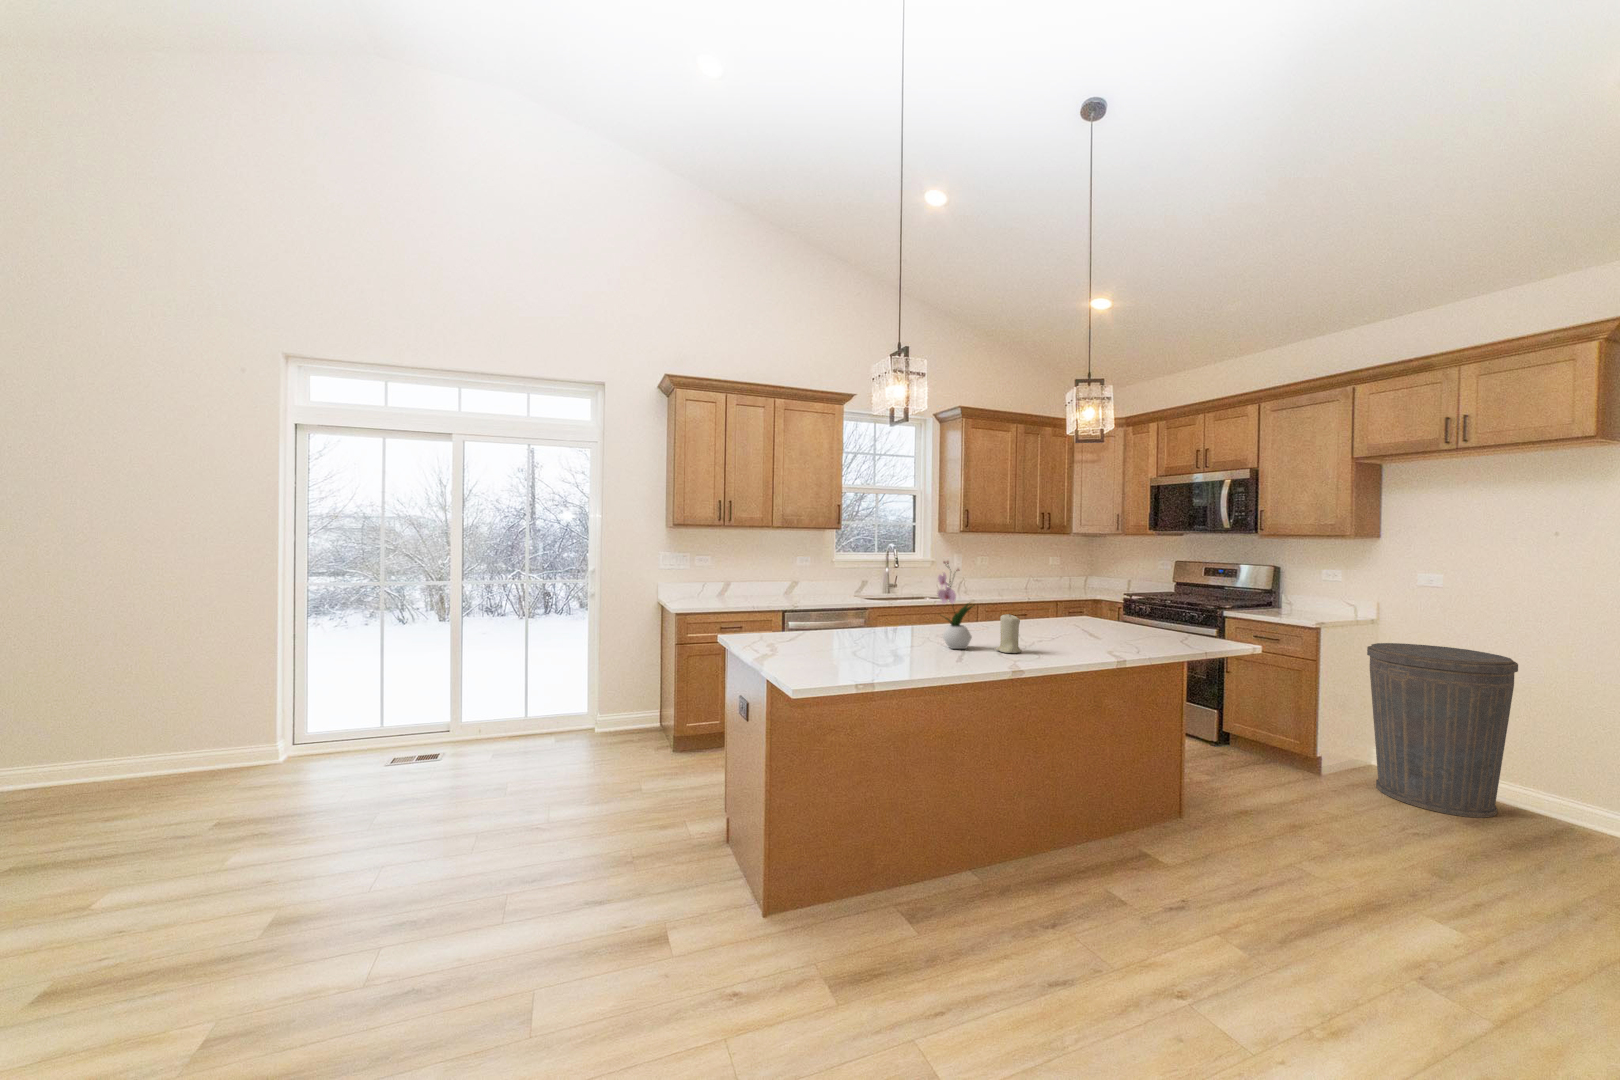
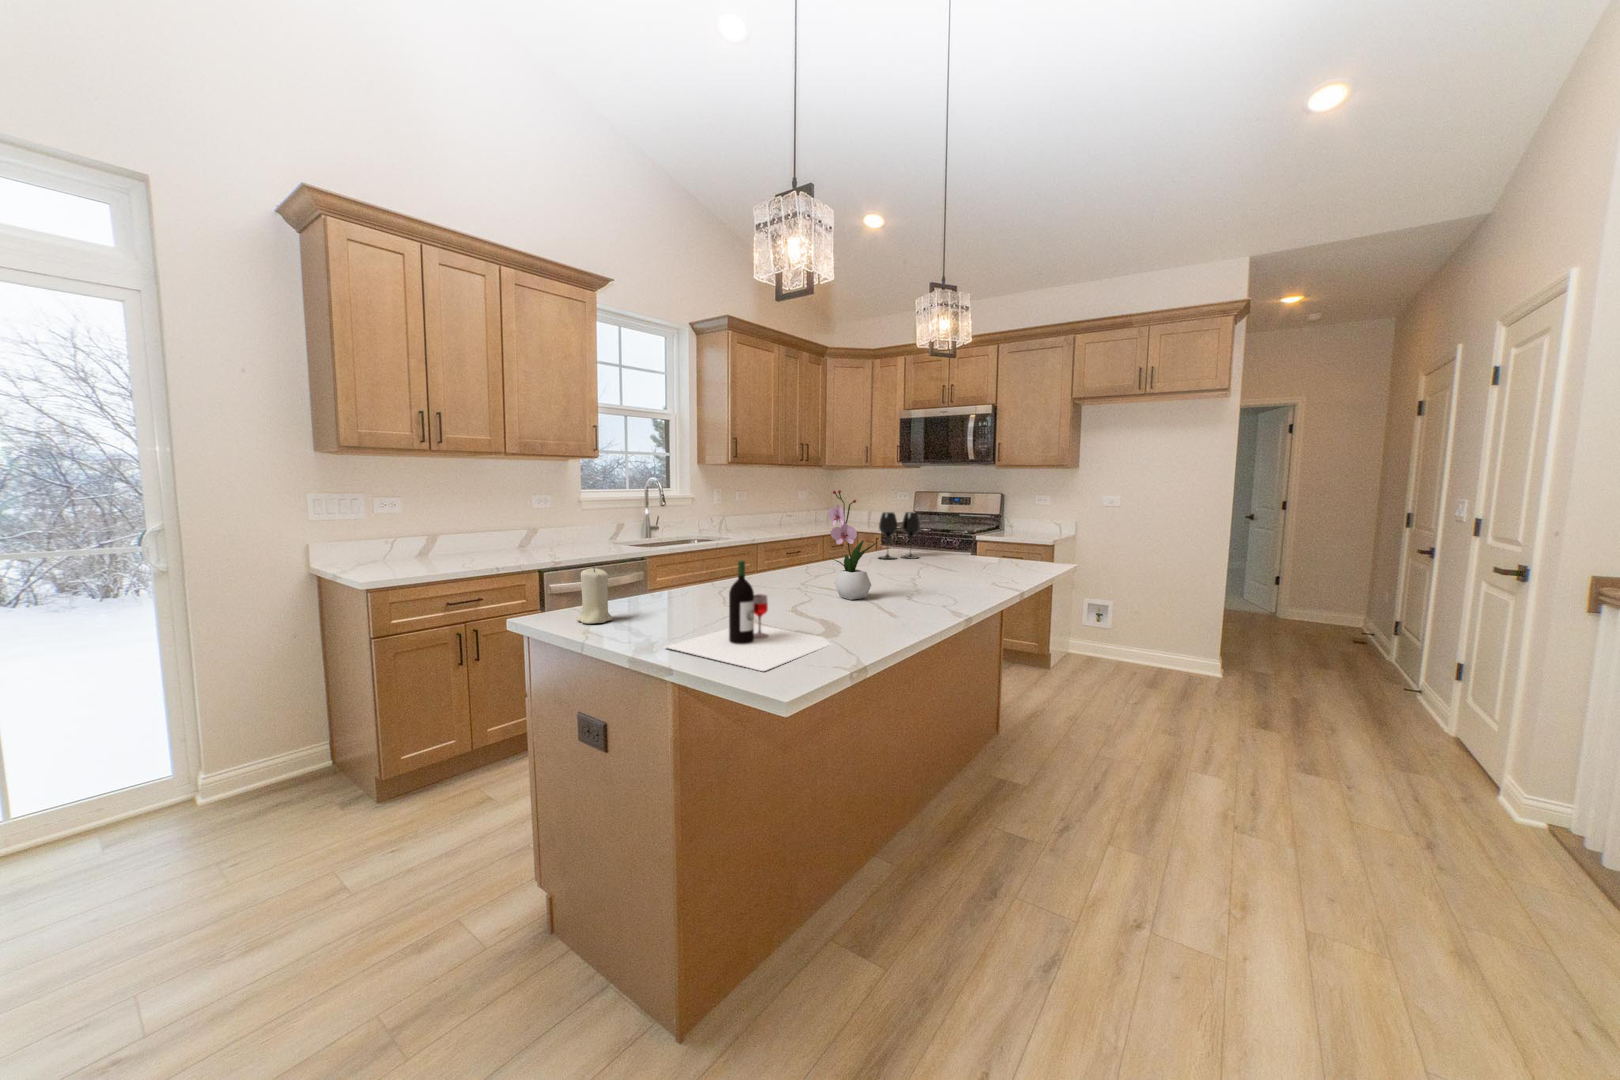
wine glass: none [1051,581,1096,626] -> present [879,512,920,559]
wine bottle: none [776,607,891,677] -> present [666,561,831,671]
candle: present [996,614,1021,653] -> present [576,567,613,624]
trash can: present [1367,643,1518,818] -> none [1081,553,1175,682]

